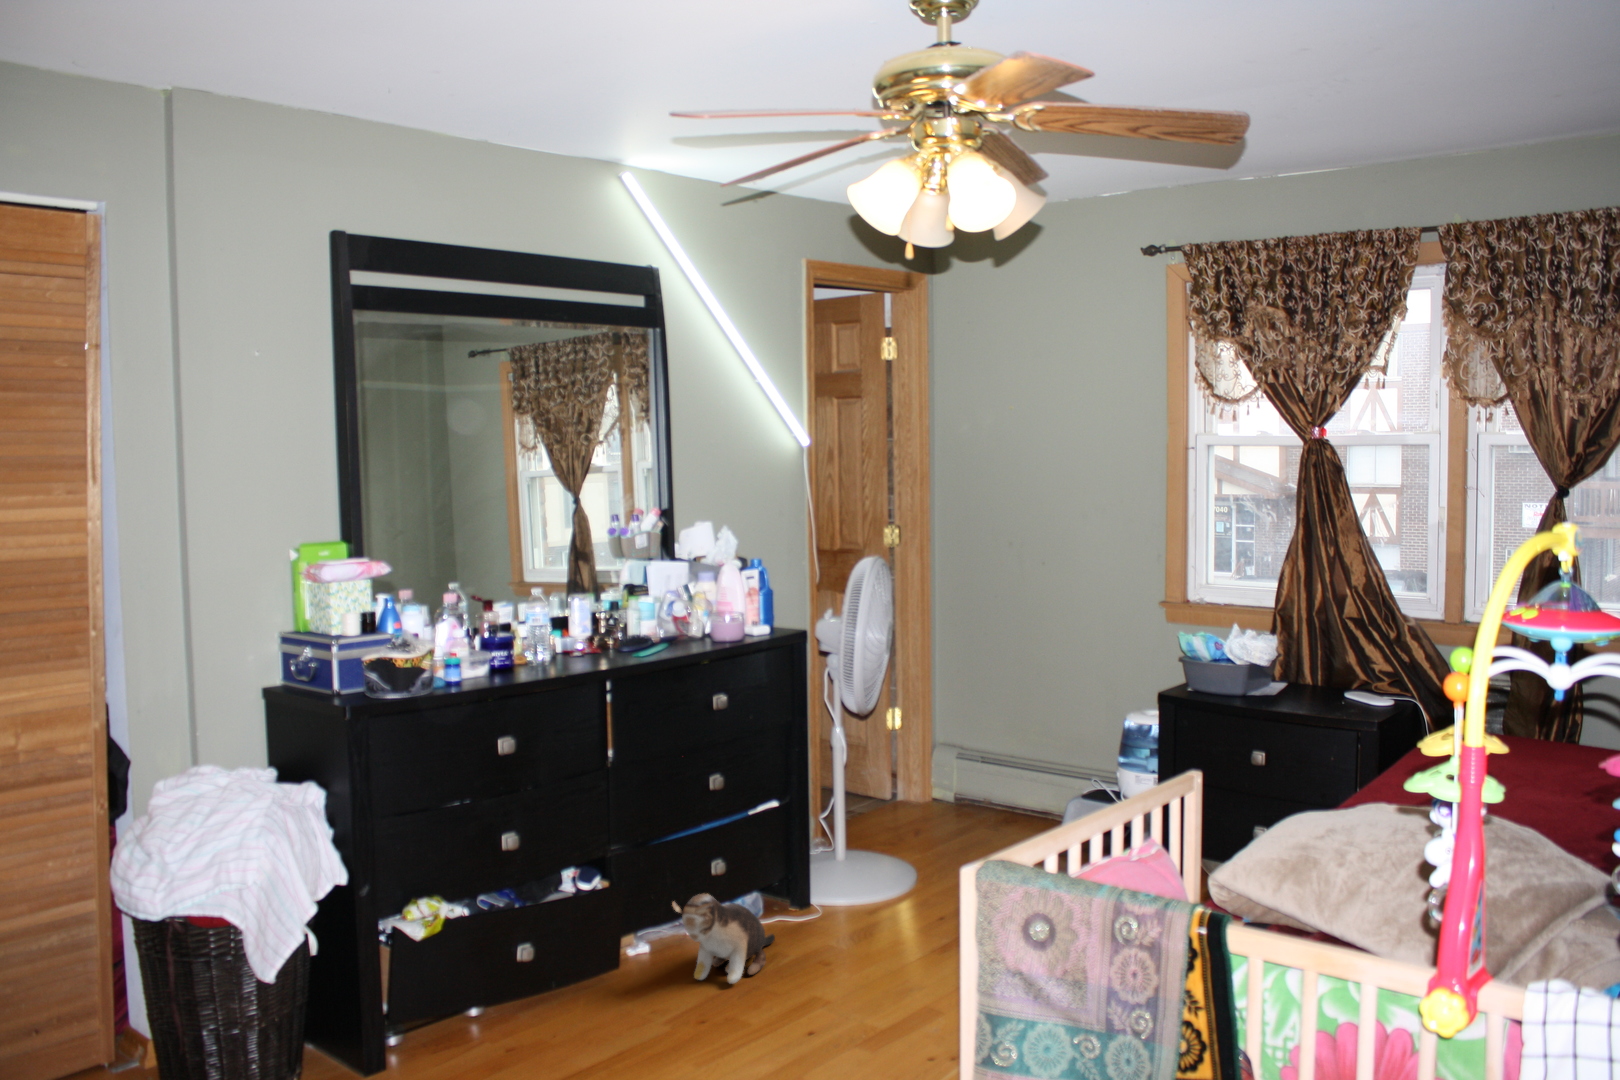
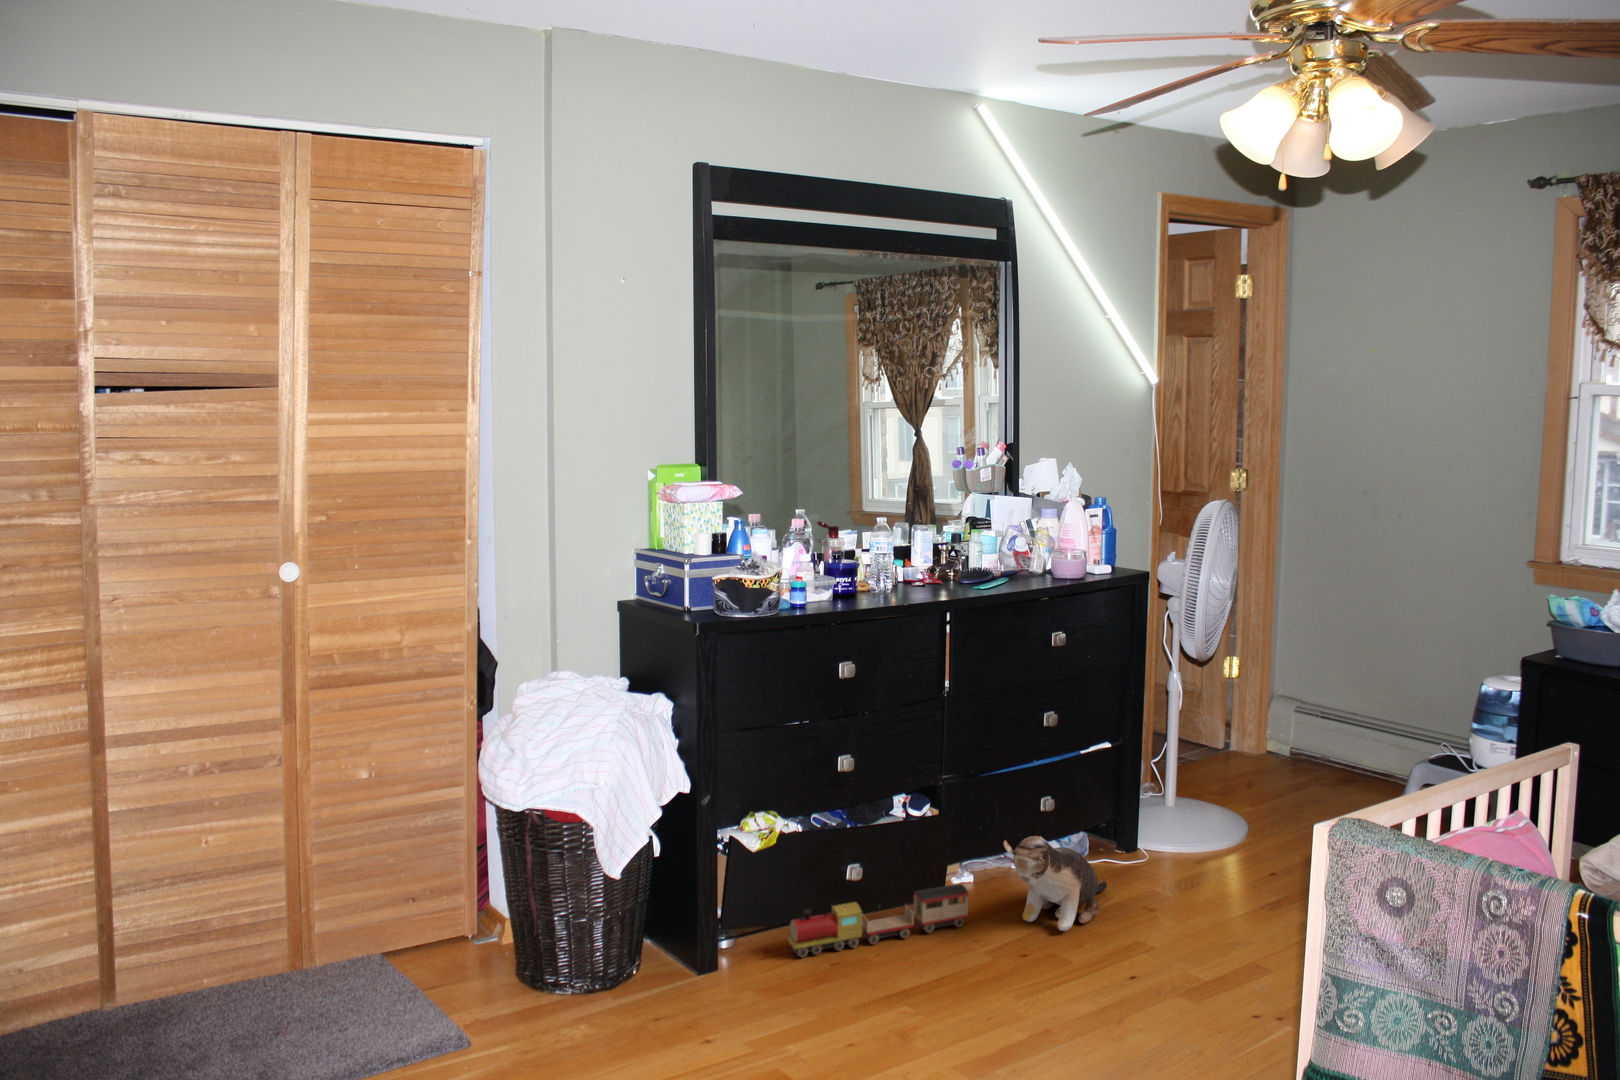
toy train: none [455,950,640,1043] -> present [788,884,968,957]

